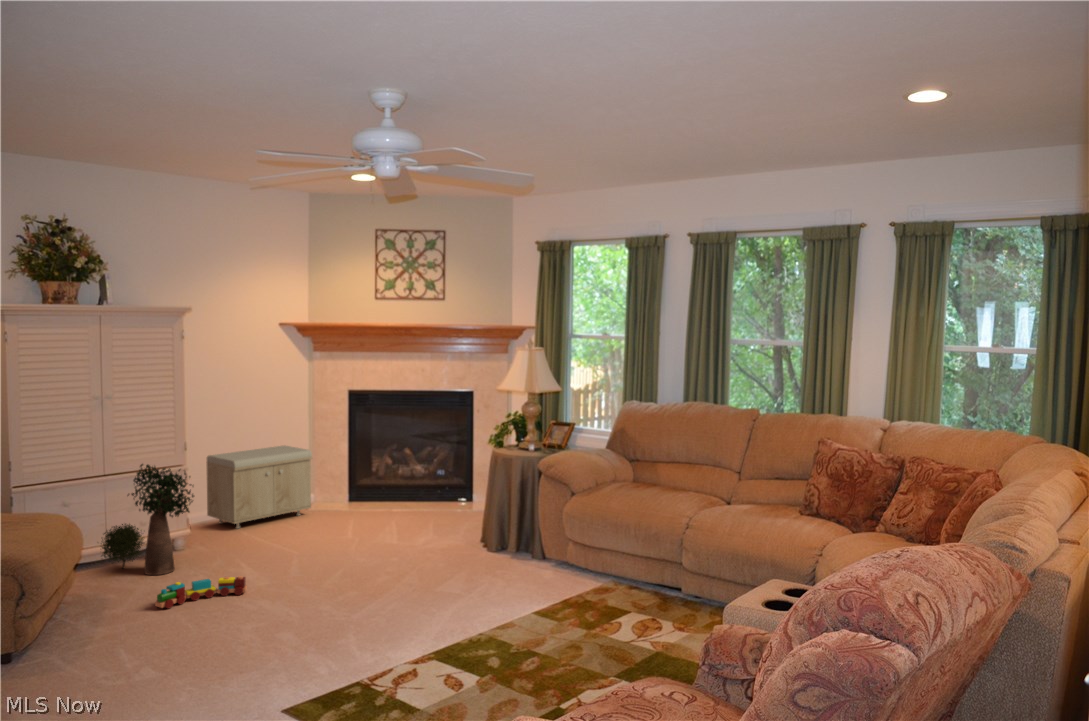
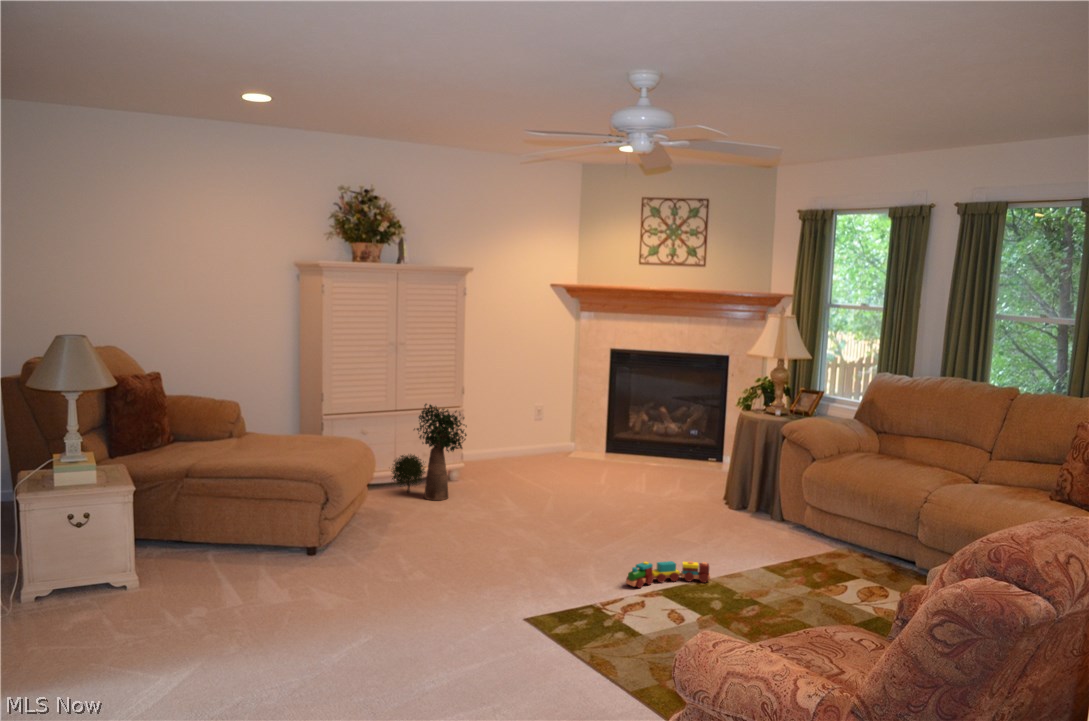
storage bench: present [206,446,312,529] -> none [477,399,571,470]
toy train: present [155,576,247,608] -> present [626,561,710,588]

